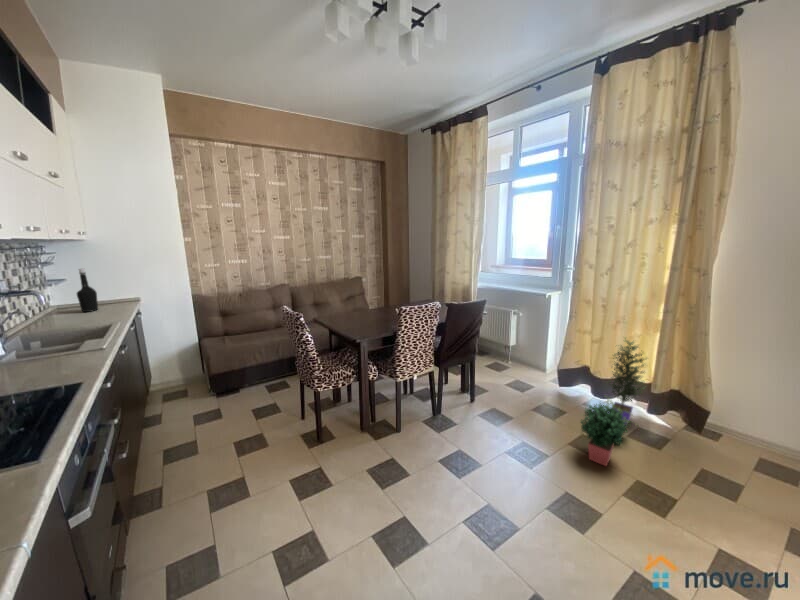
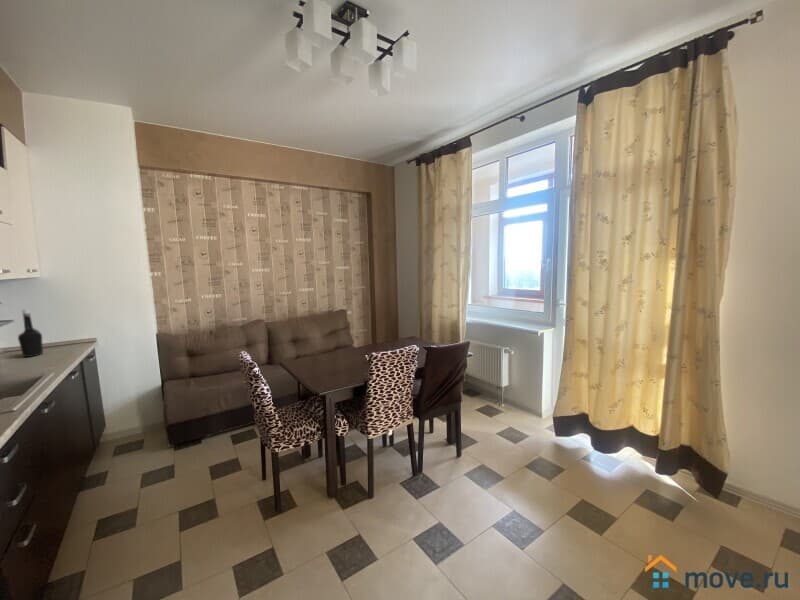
potted plant: present [581,338,645,466] -> none [577,384,656,546]

